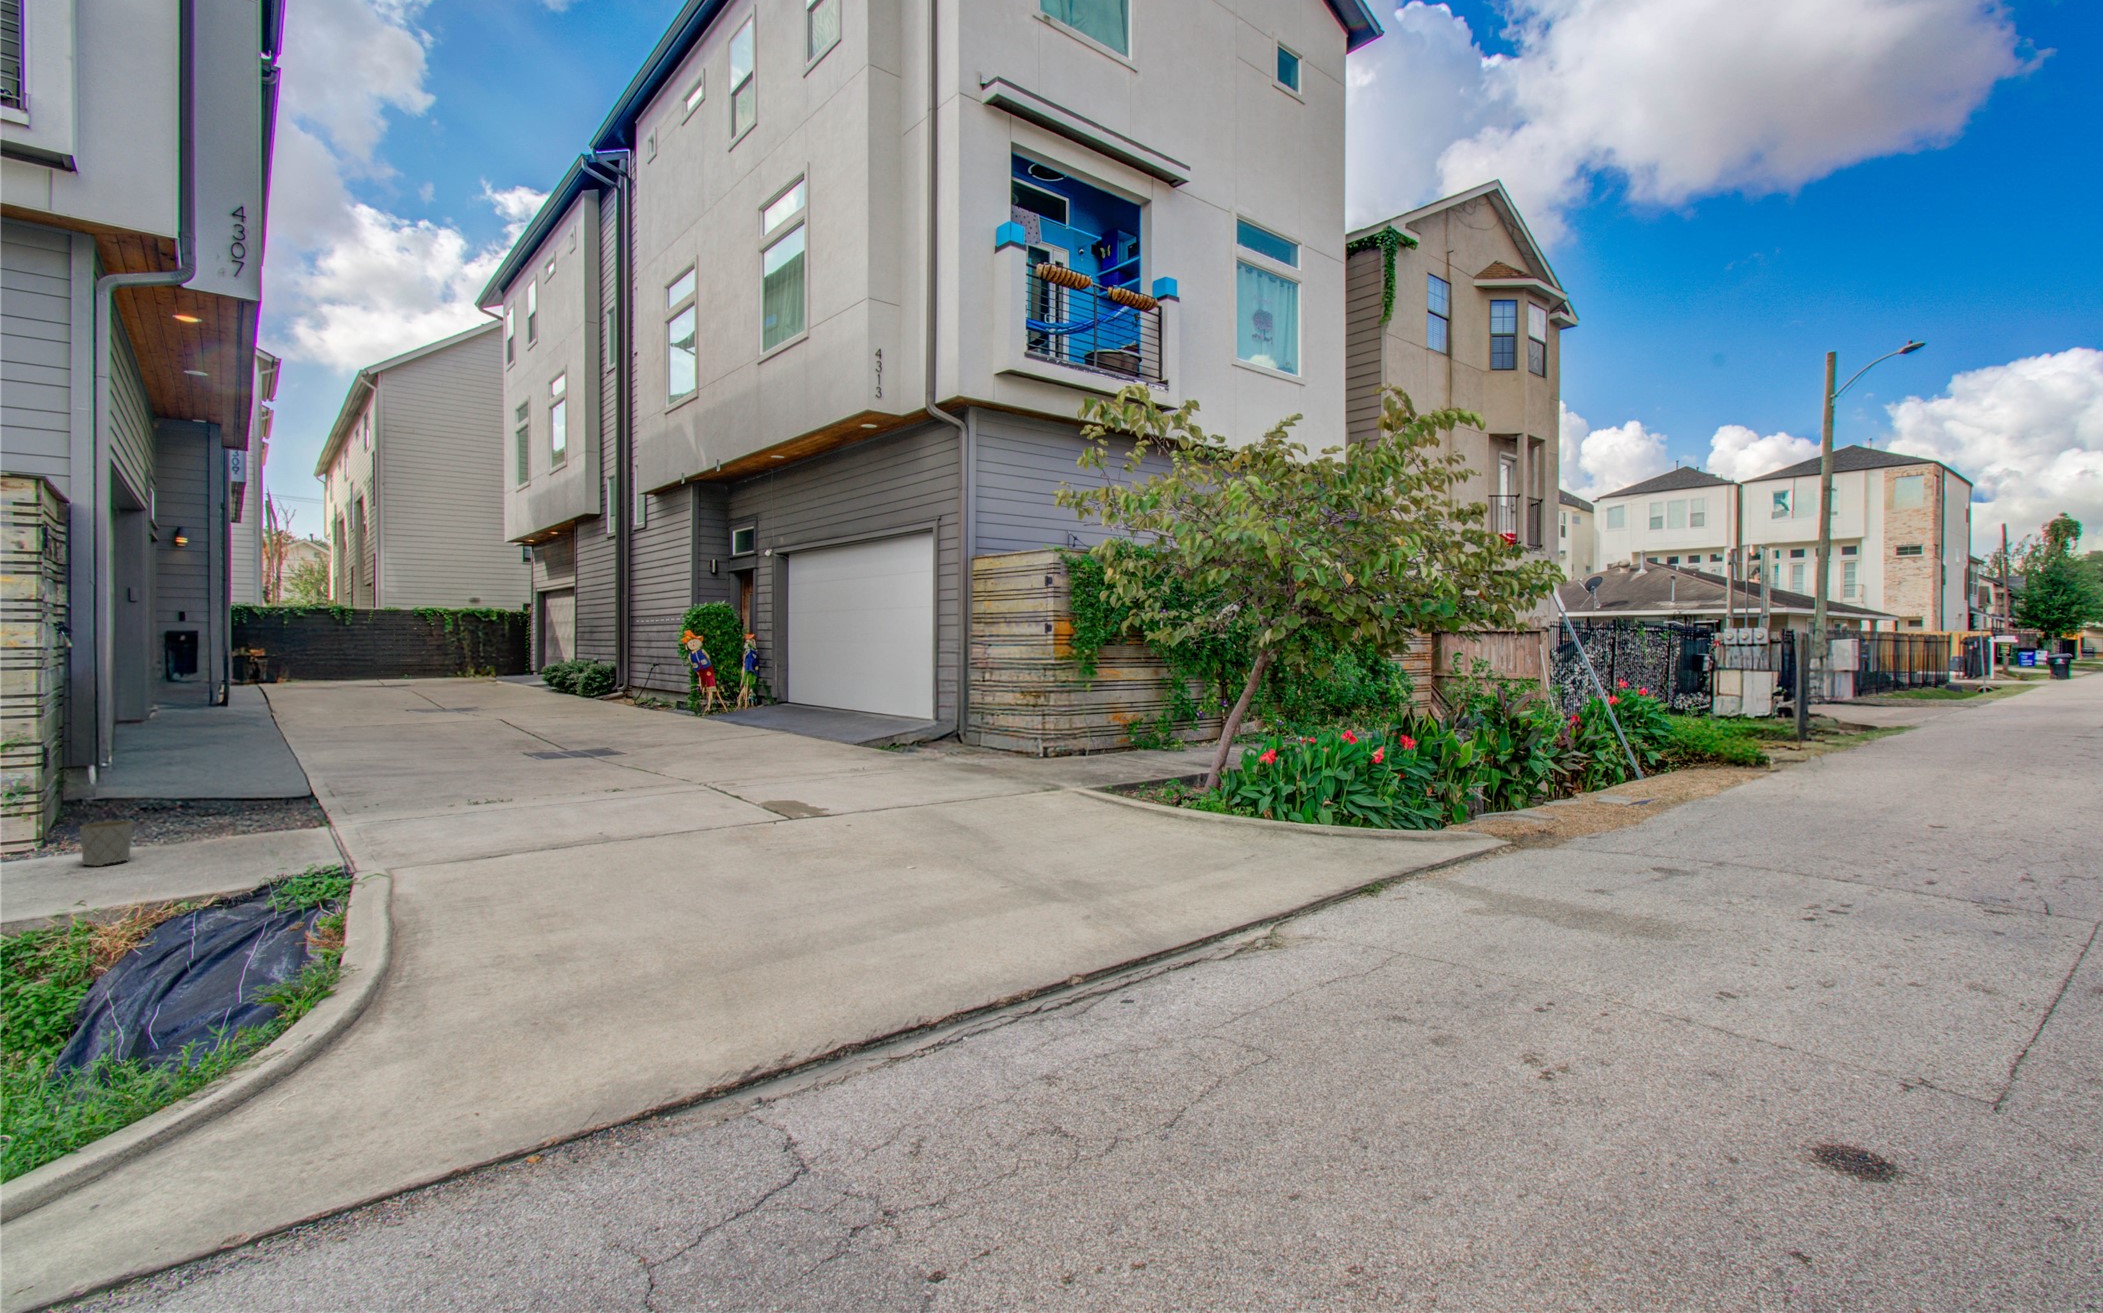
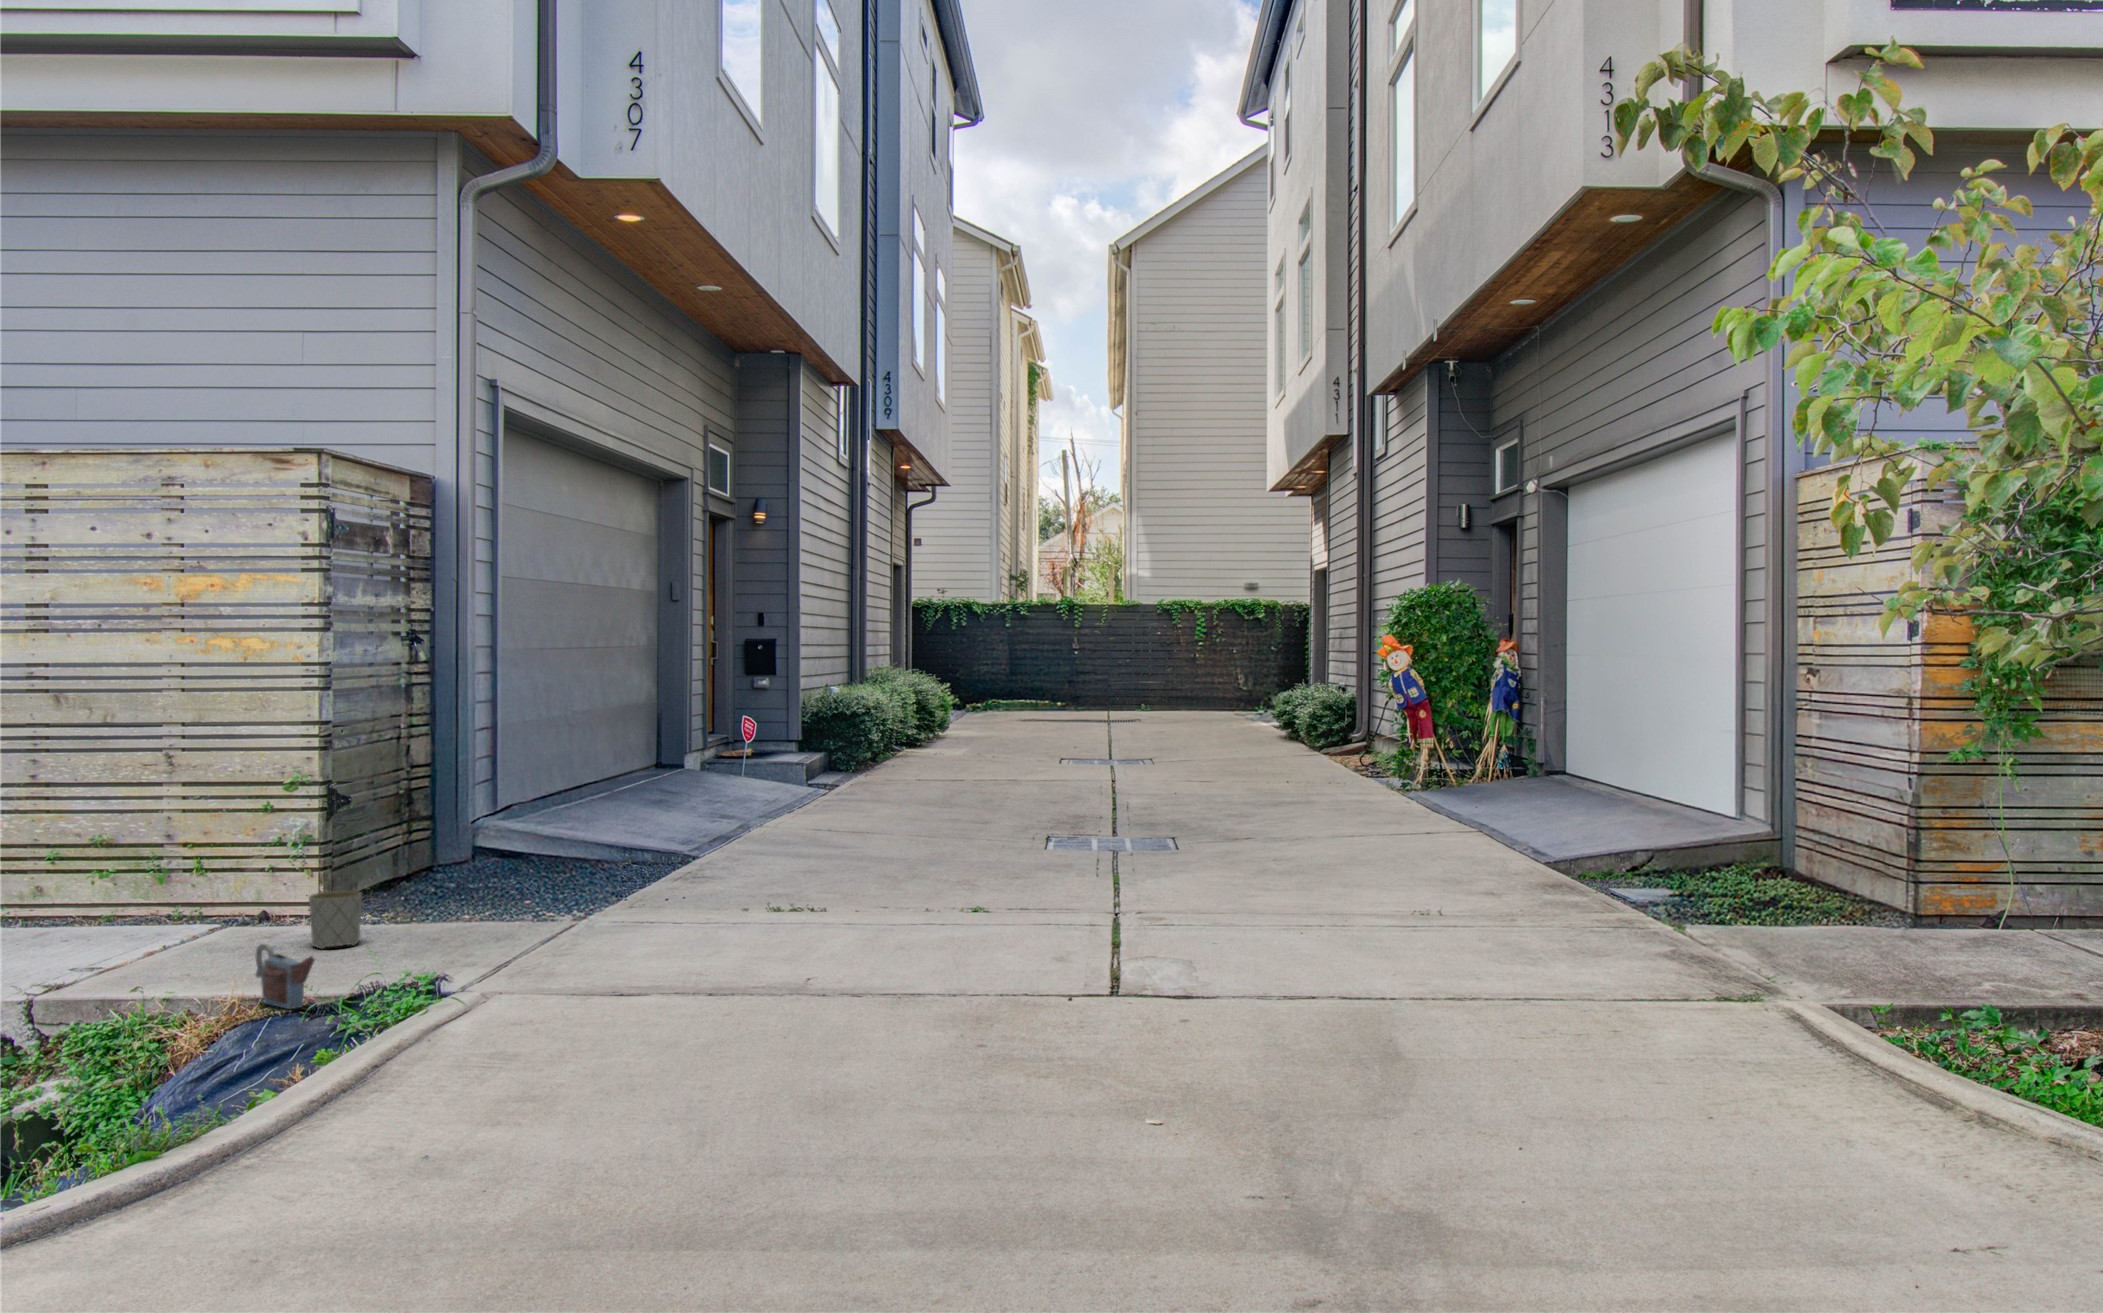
watering can: none [133,854,220,897] -> present [256,944,314,1009]

